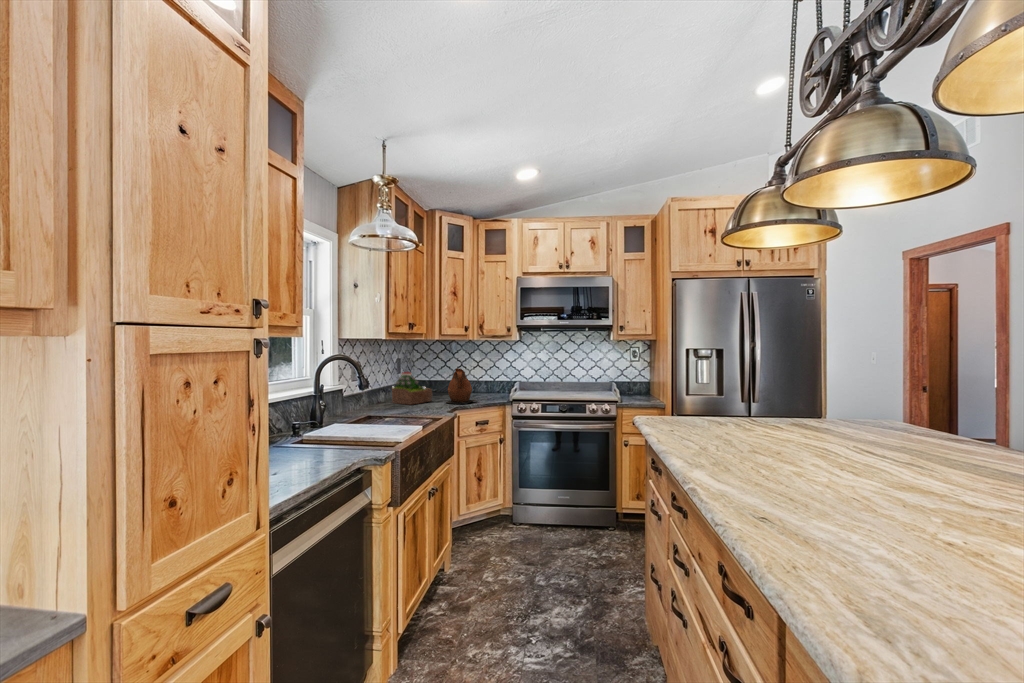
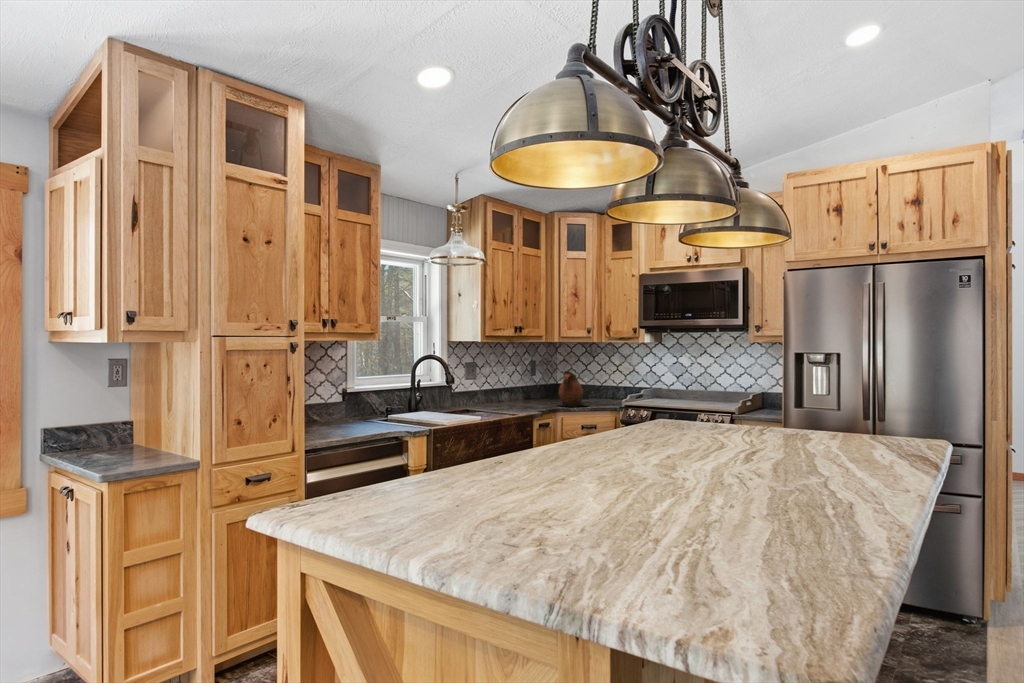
succulent plant: present [392,372,432,405] -> none [511,373,549,404]

